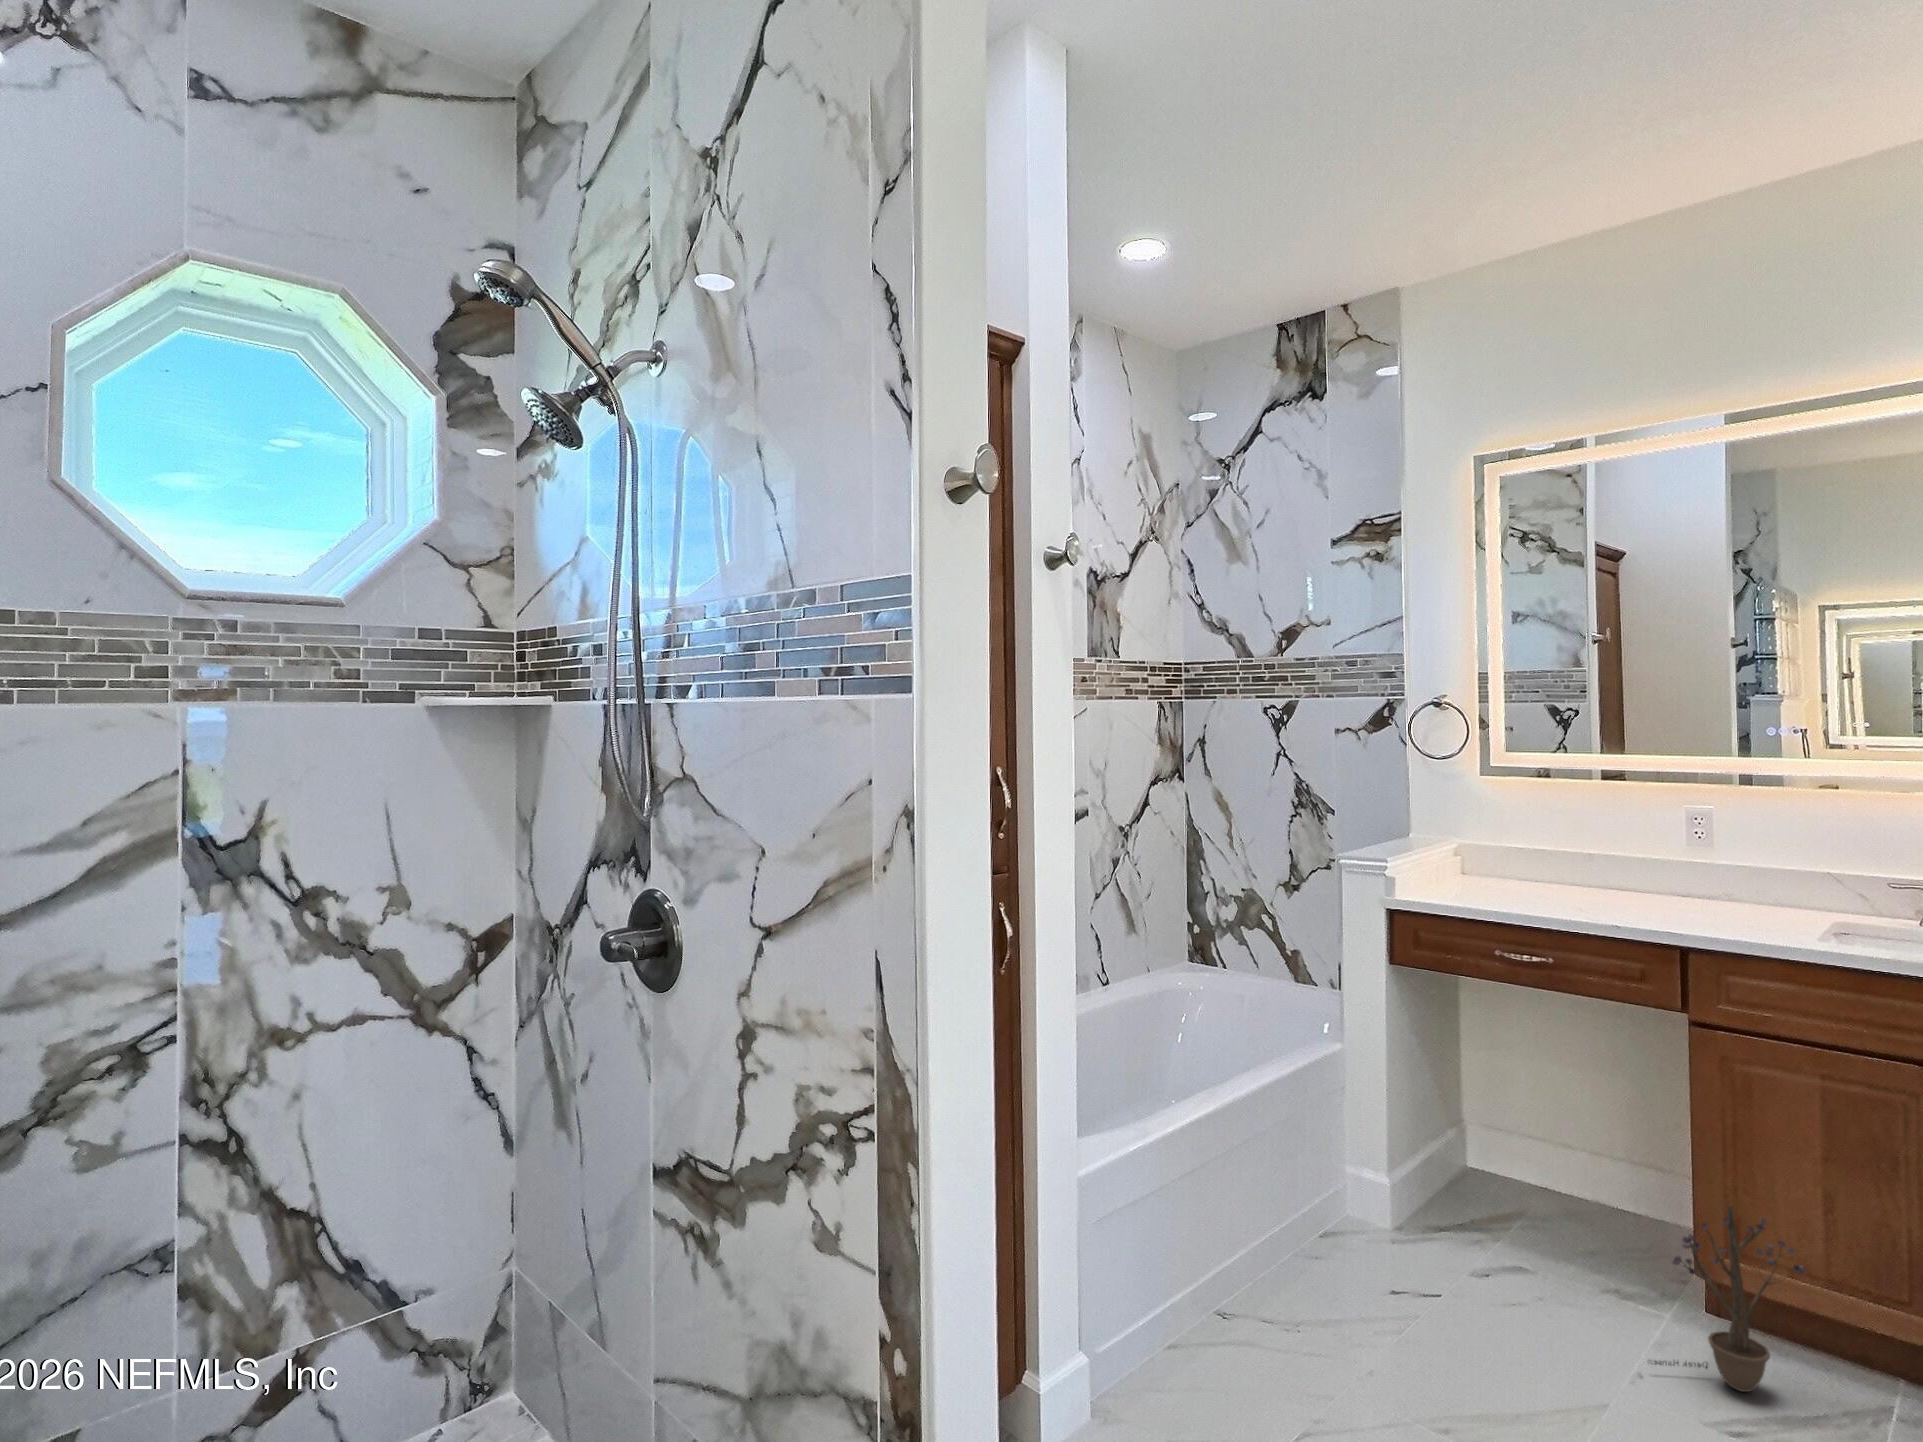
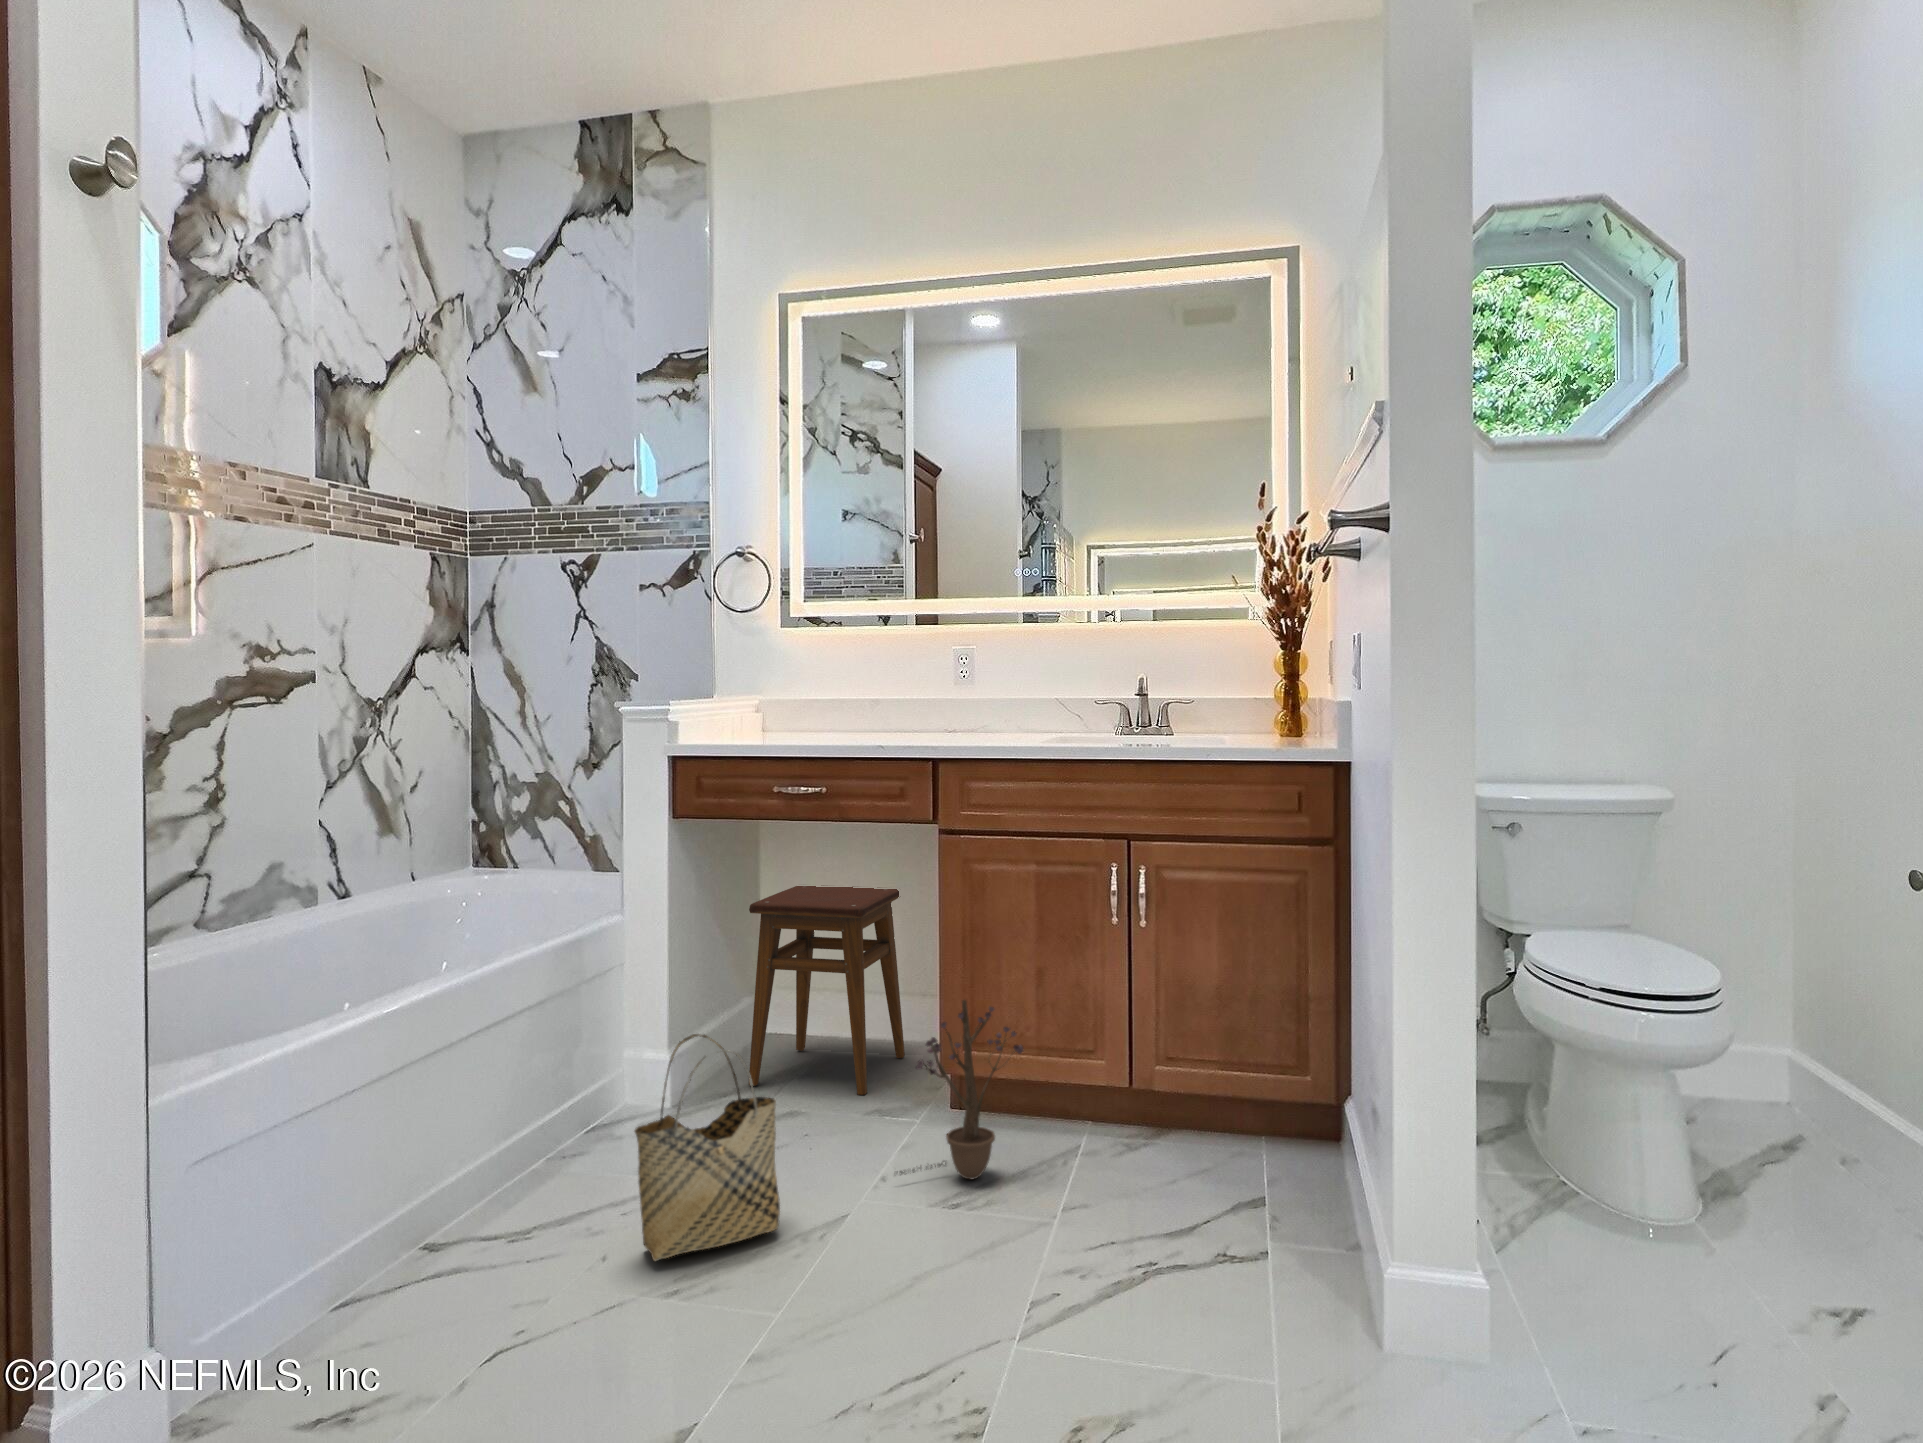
stool: none [1457,1020,1622,1252] -> present [749,886,905,1095]
woven basket: none [1399,1189,1535,1391] -> present [635,1034,780,1261]

